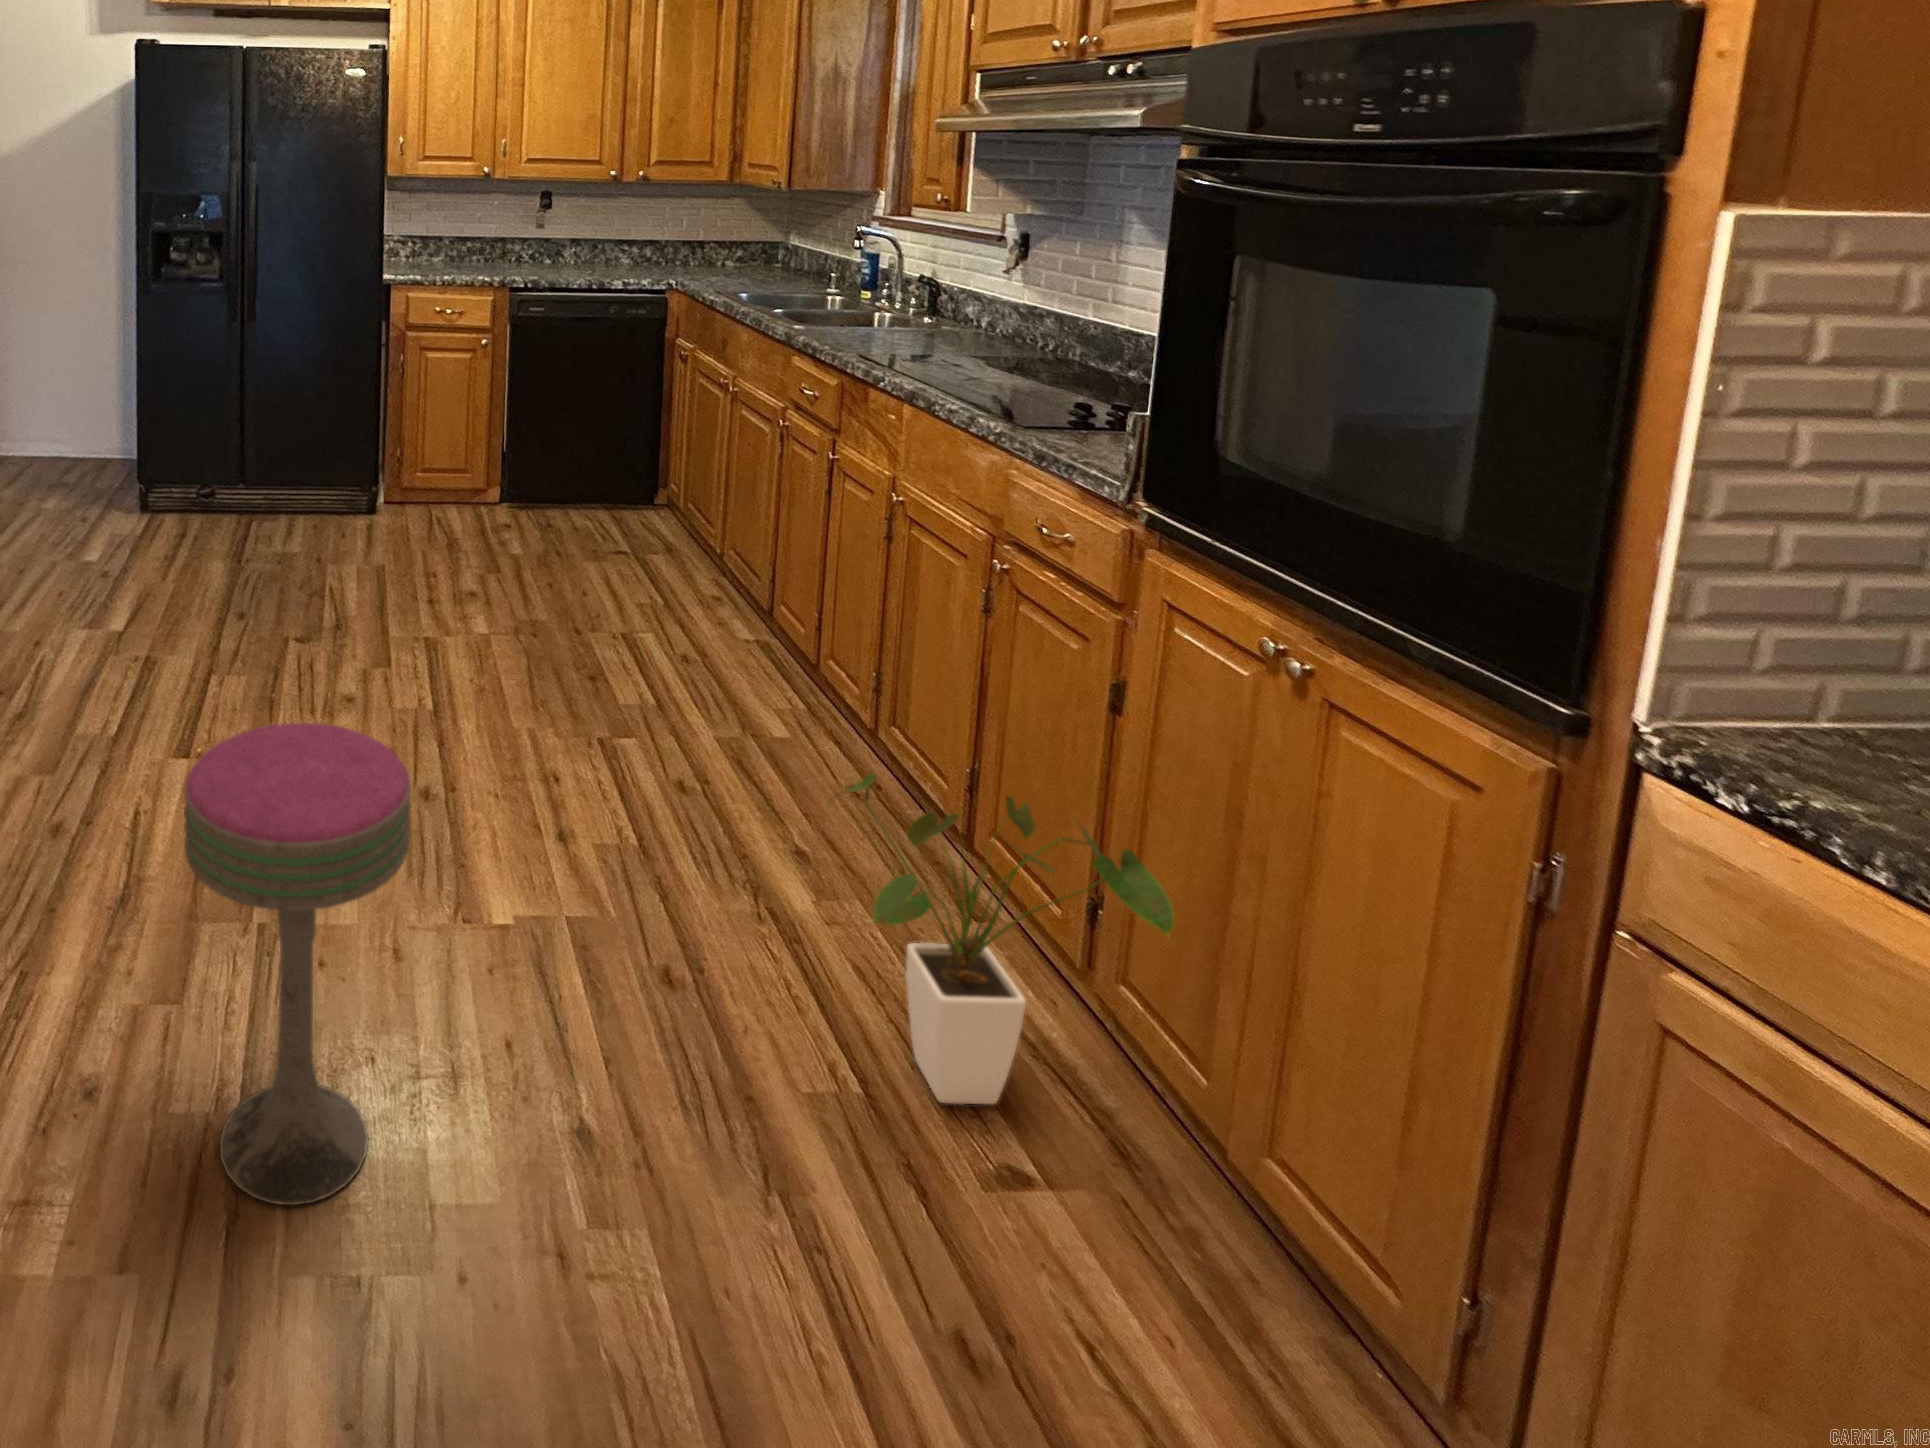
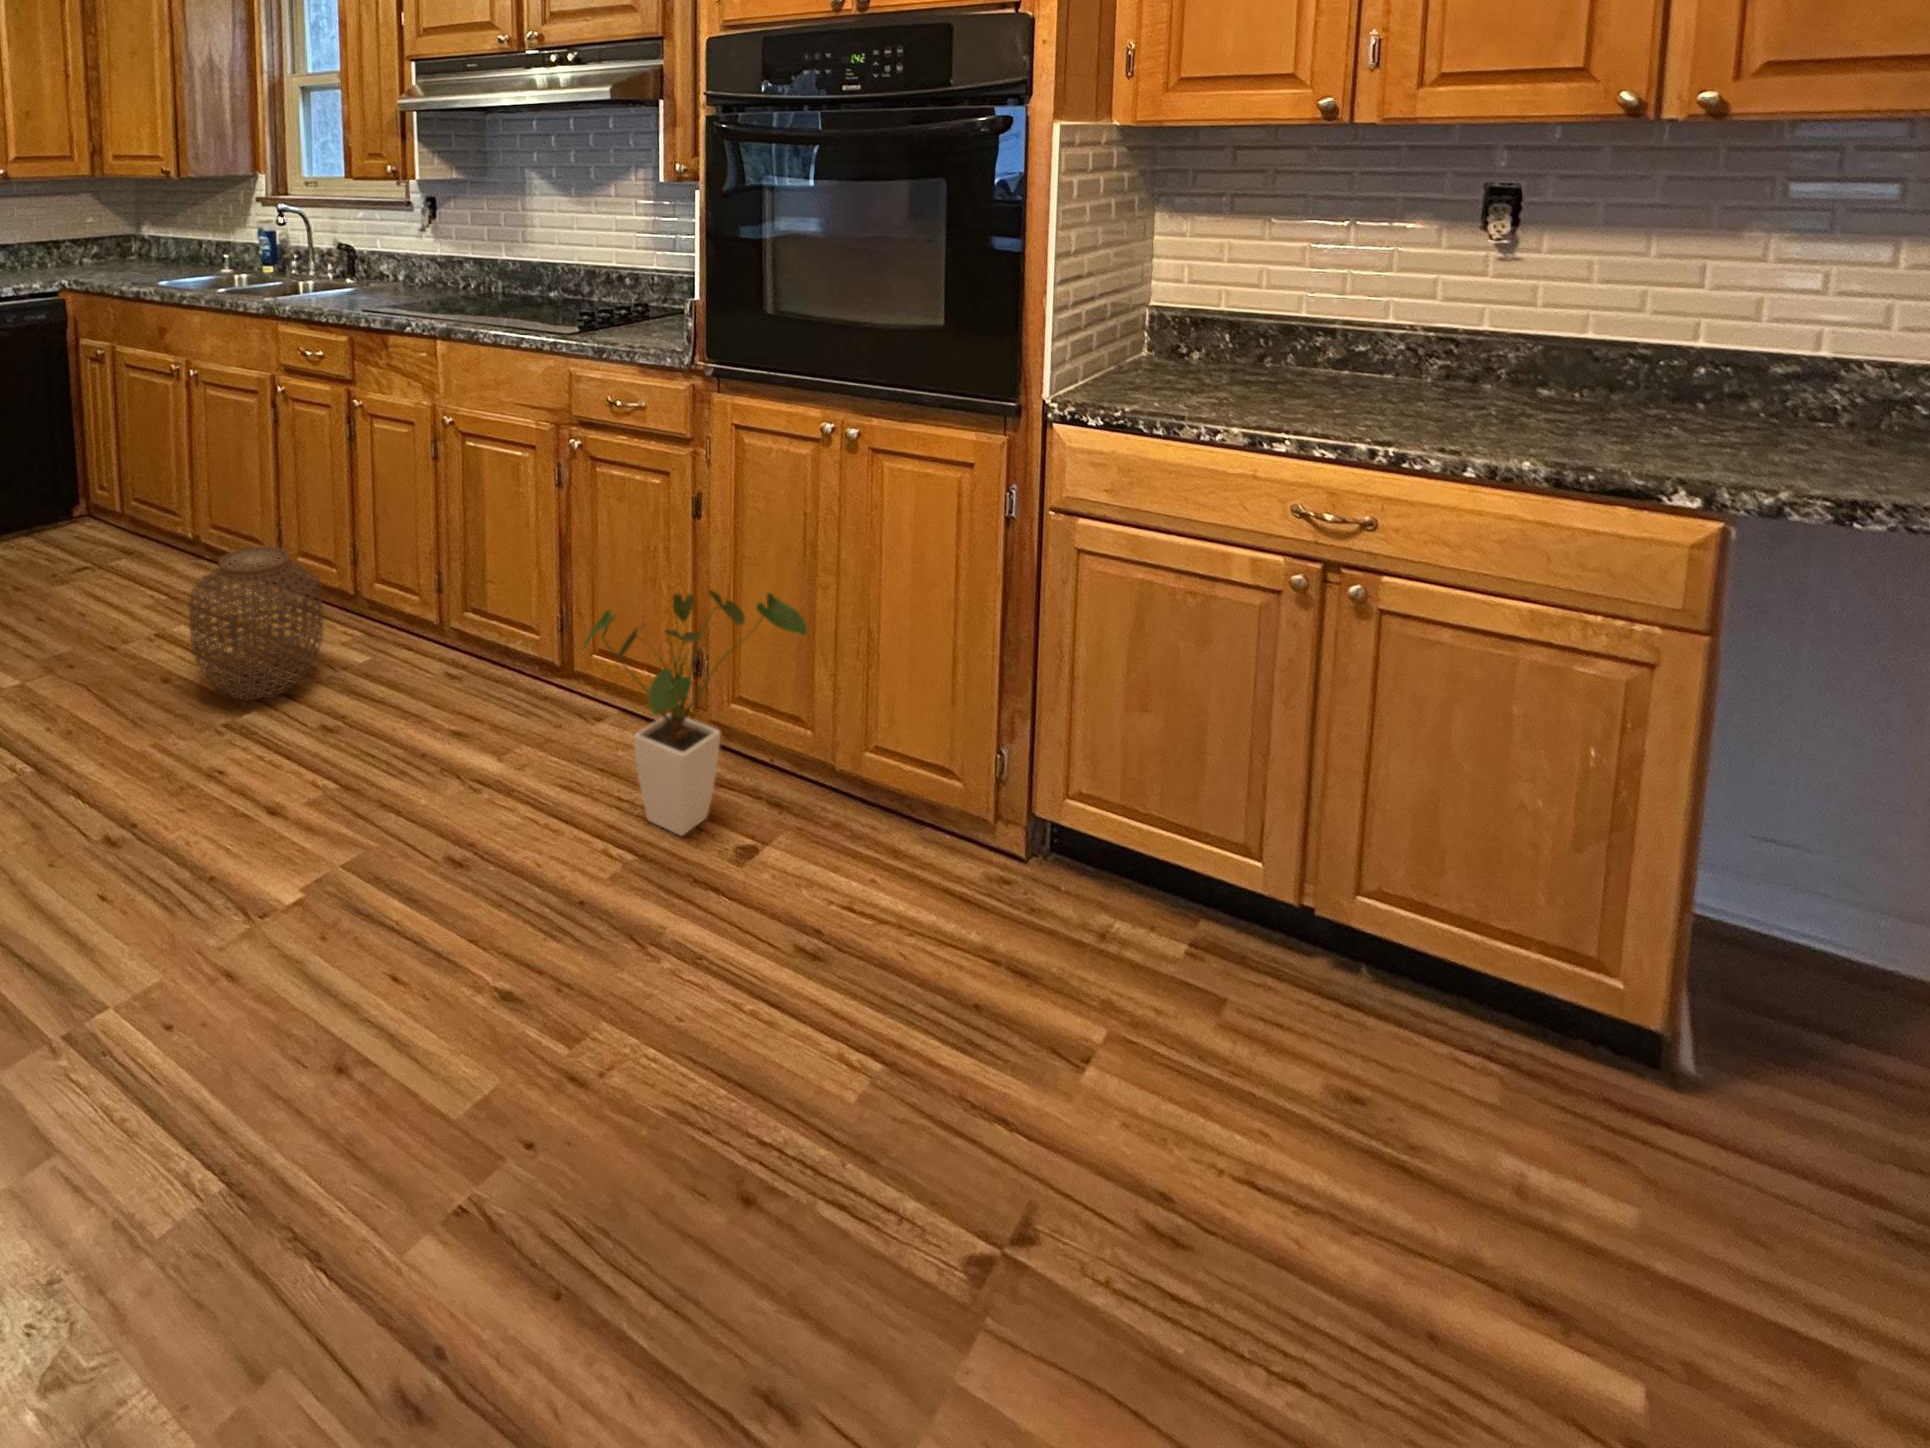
woven basket: none [598,575,735,733] -> present [189,546,323,700]
bar stool: present [184,723,411,1205] -> none [154,734,409,1264]

